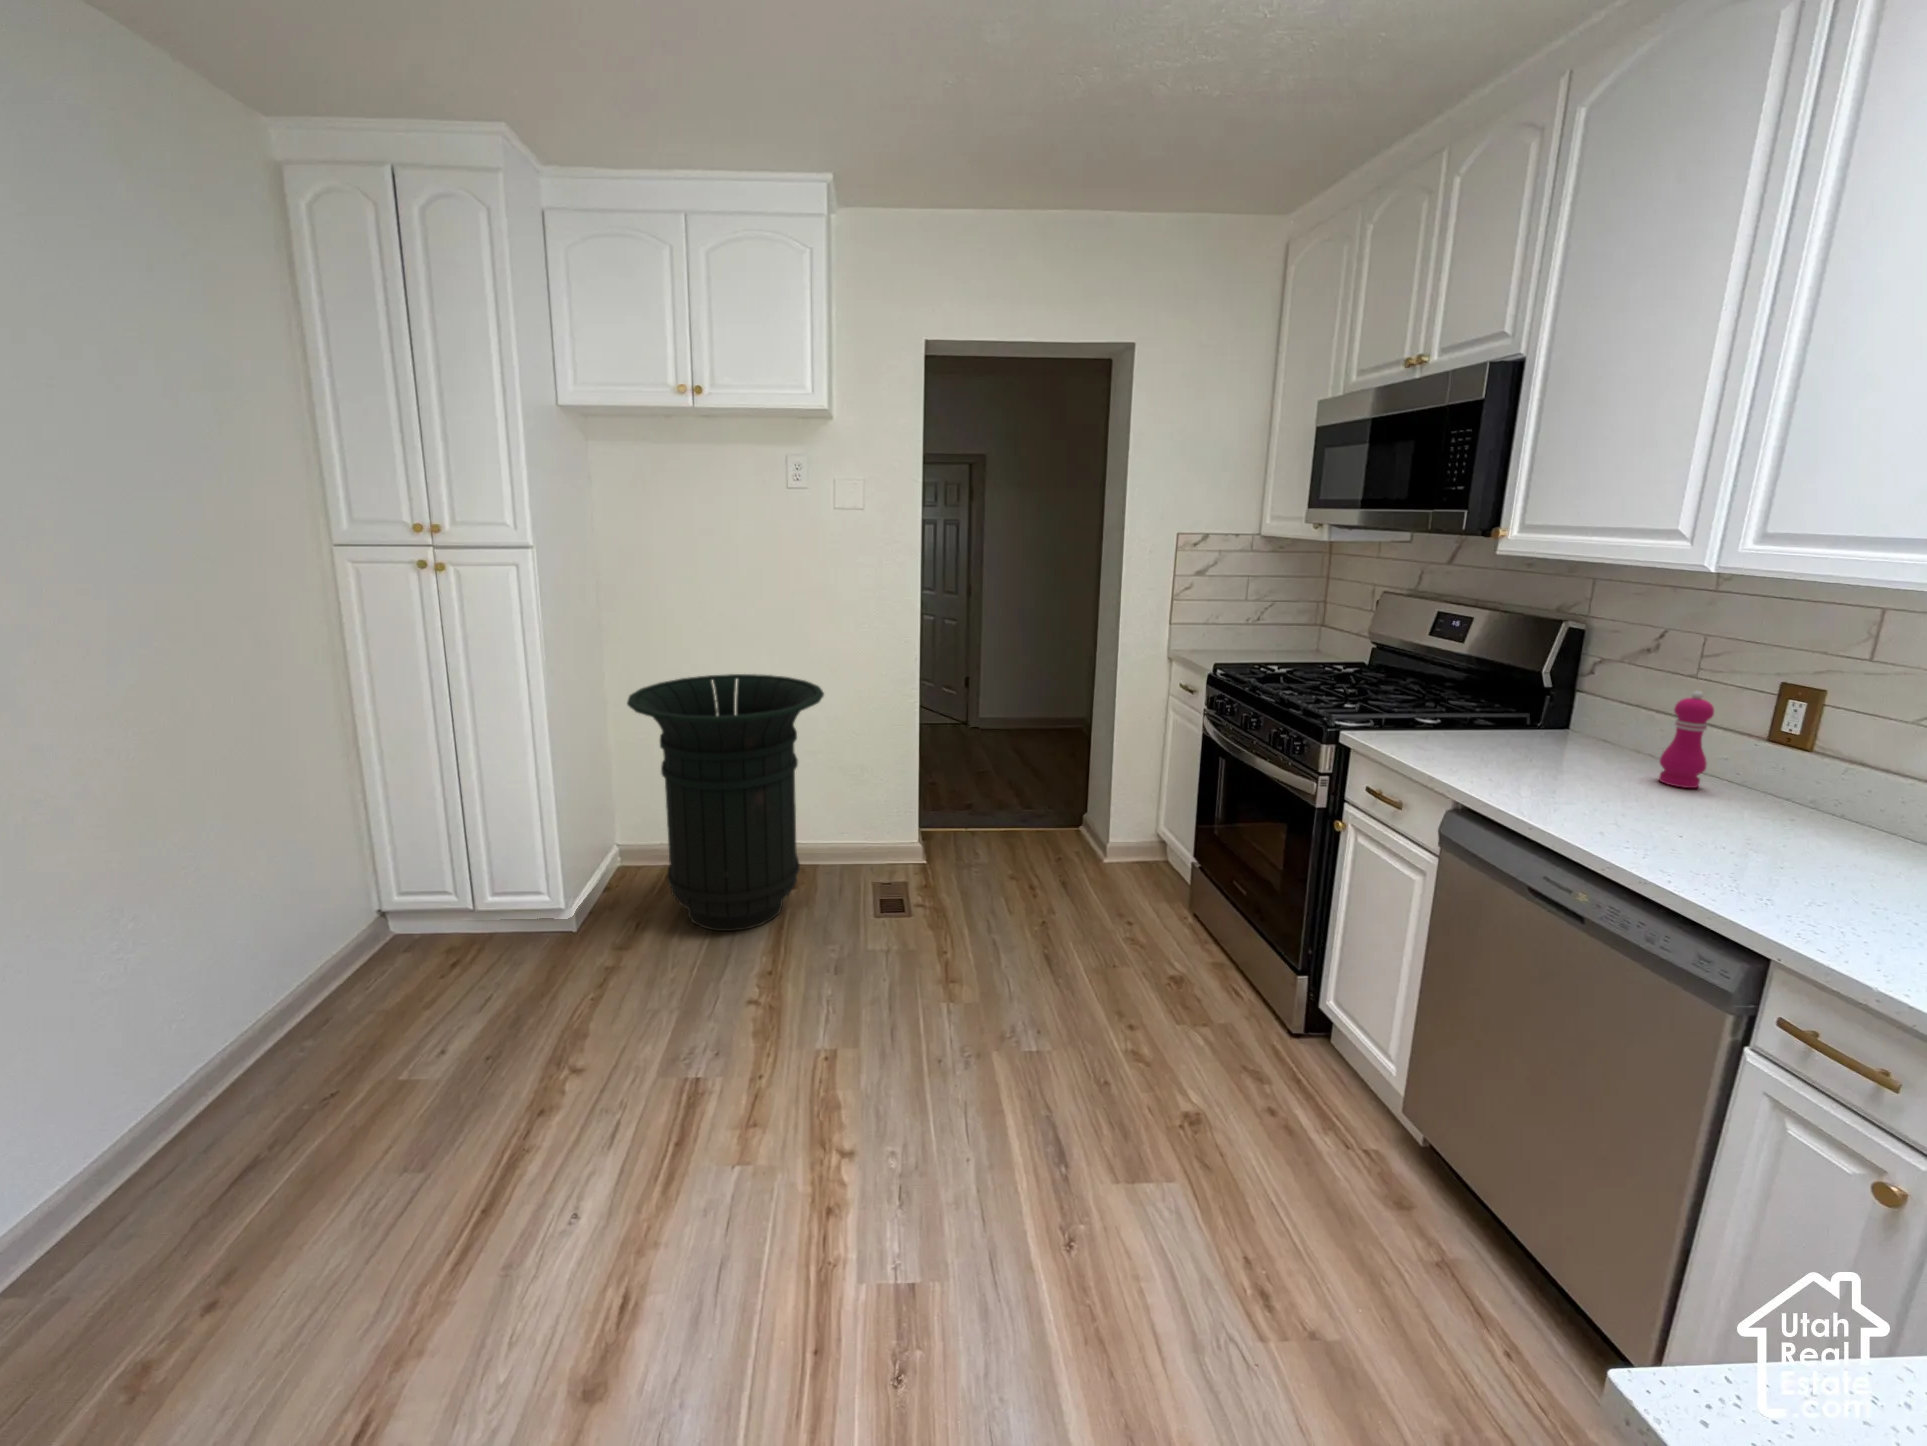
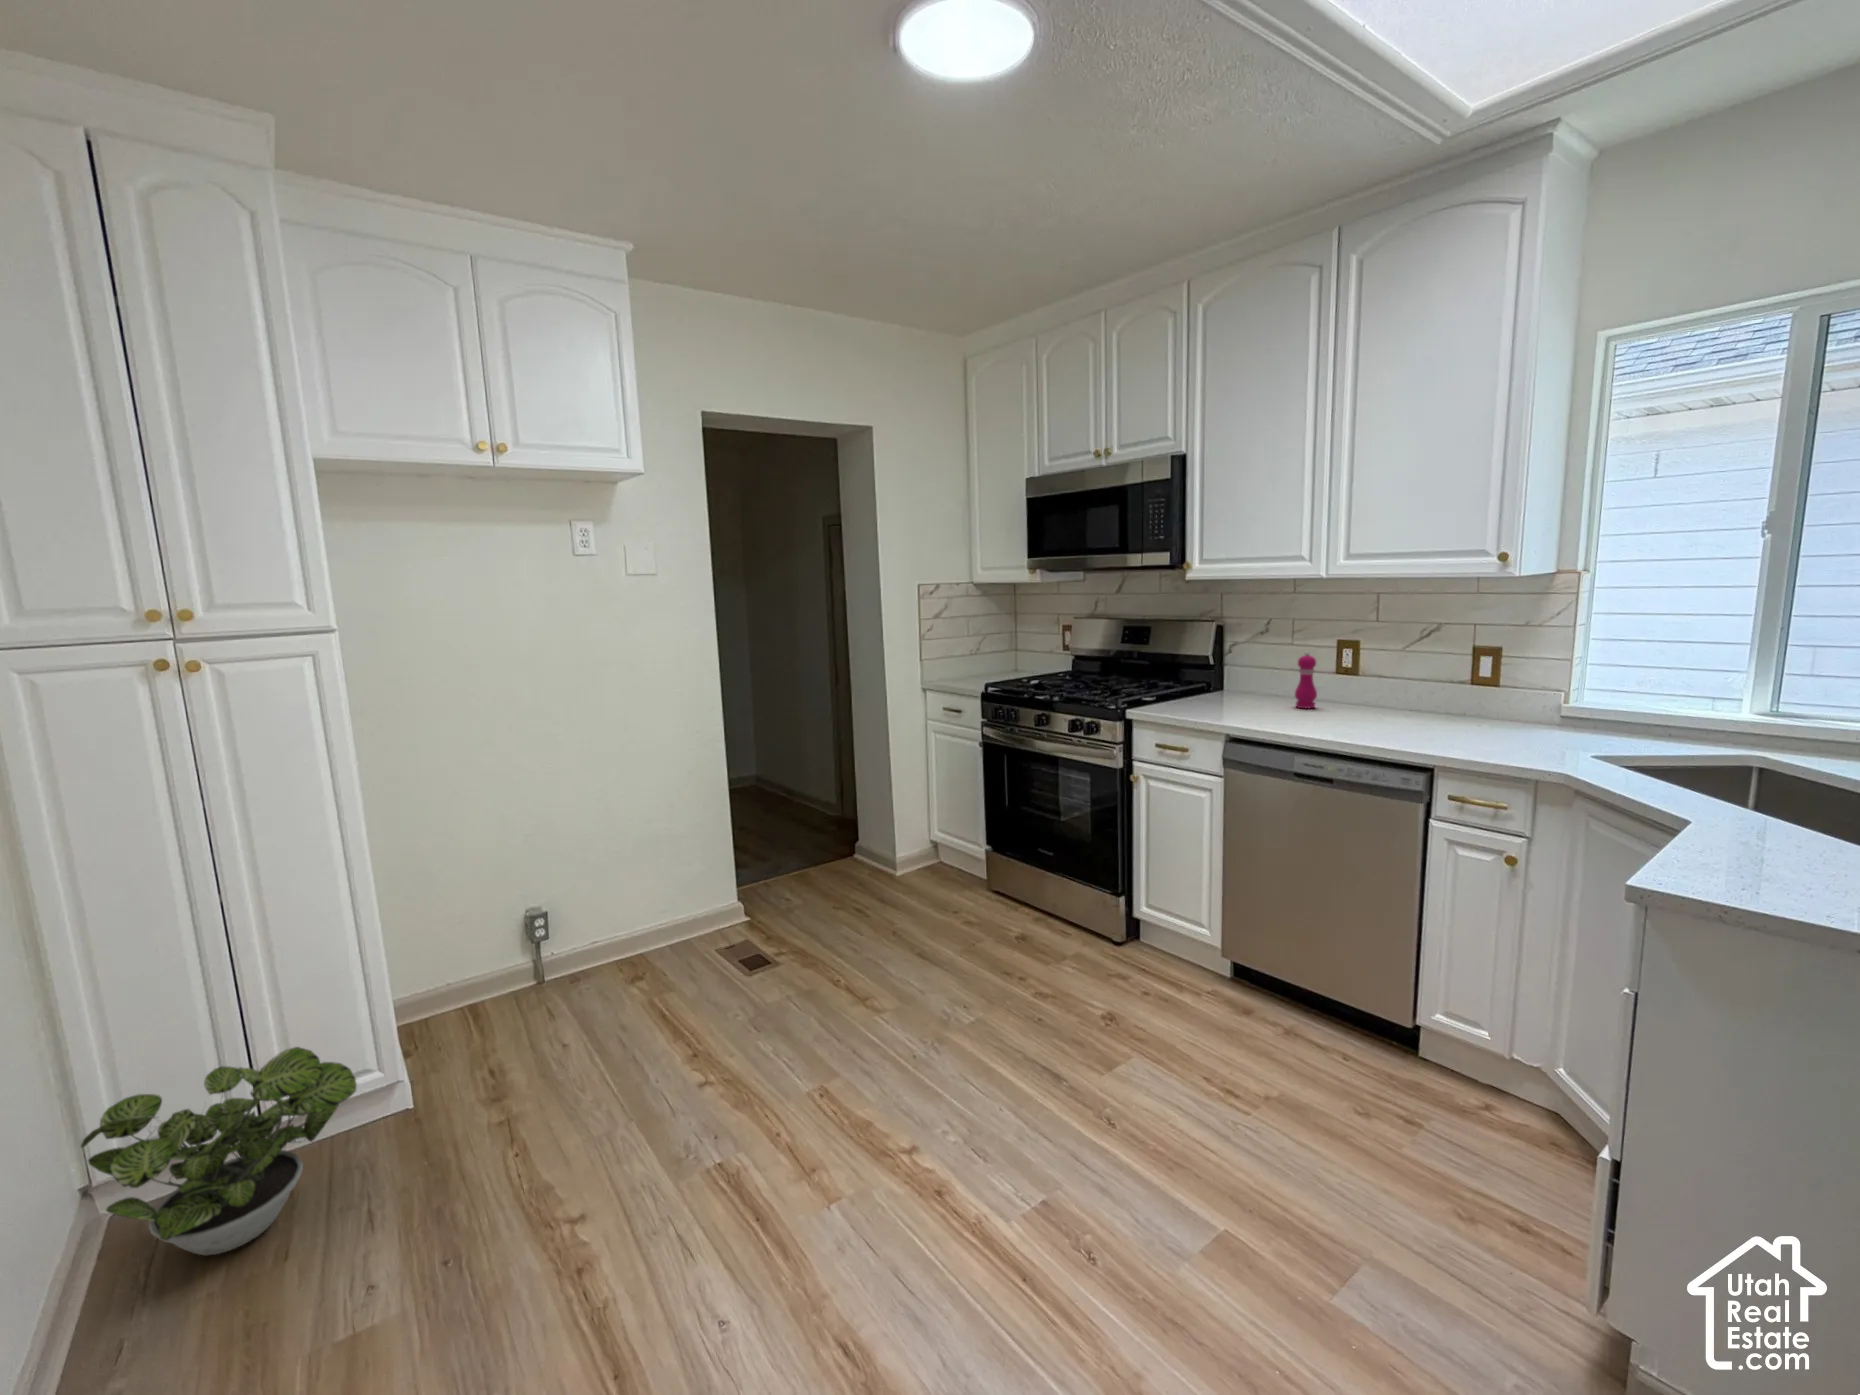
trash can: present [627,674,824,931] -> none [448,755,678,1045]
potted plant: none [346,860,500,989] -> present [81,1047,356,1255]

